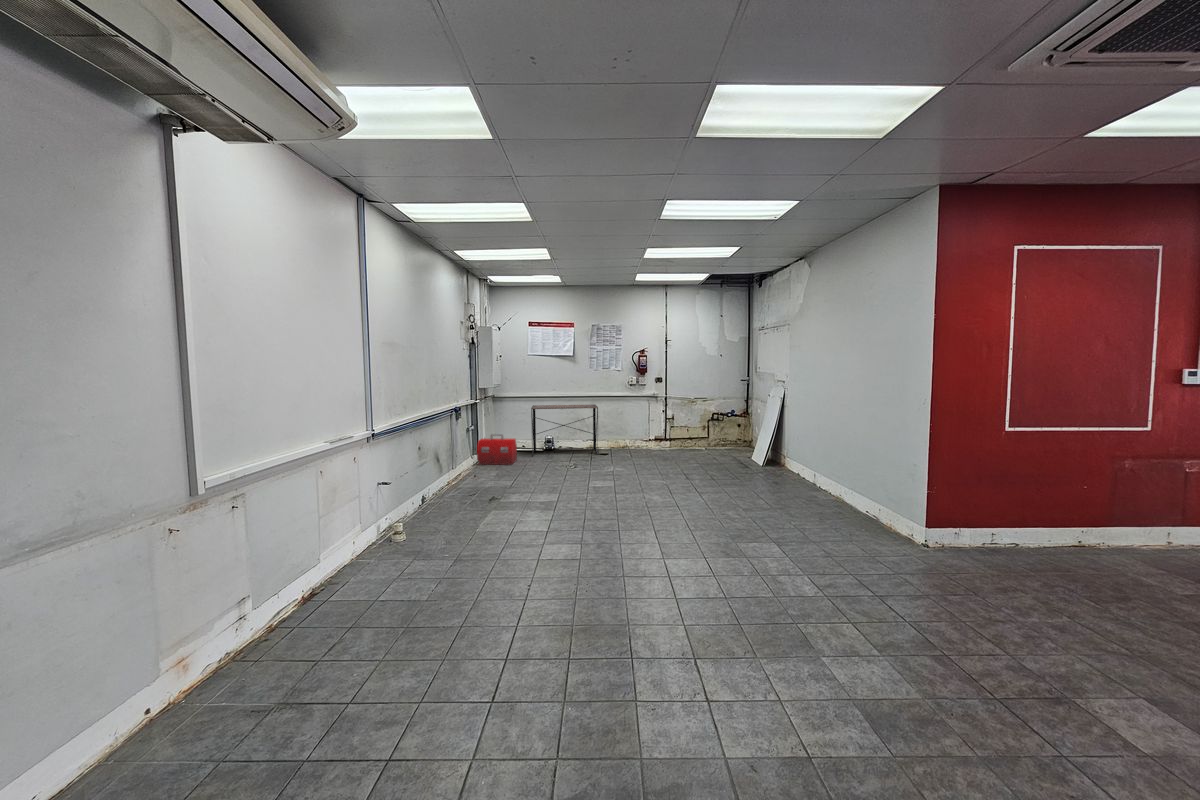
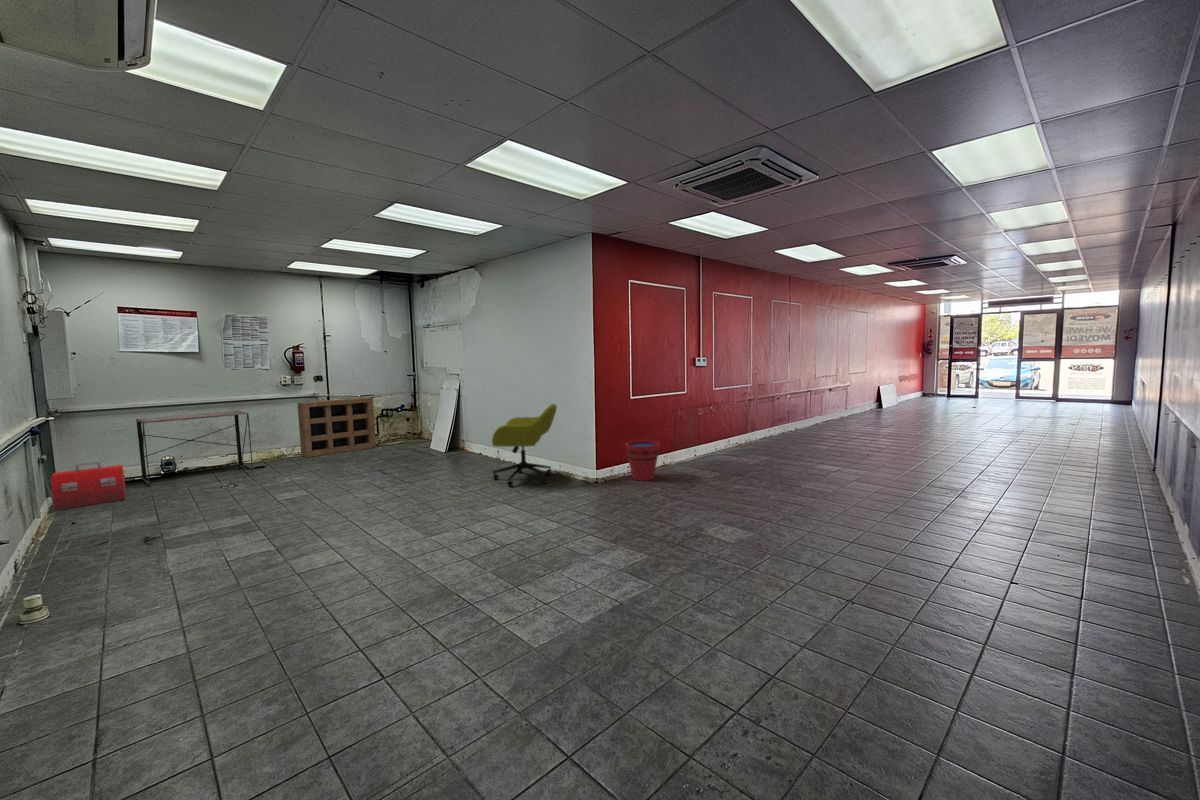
shelving unit: none [640,400,703,451] -> present [297,397,376,457]
office chair: none [781,426,878,529] -> present [492,404,557,486]
bucket: none [984,496,1058,566] -> present [625,440,660,481]

